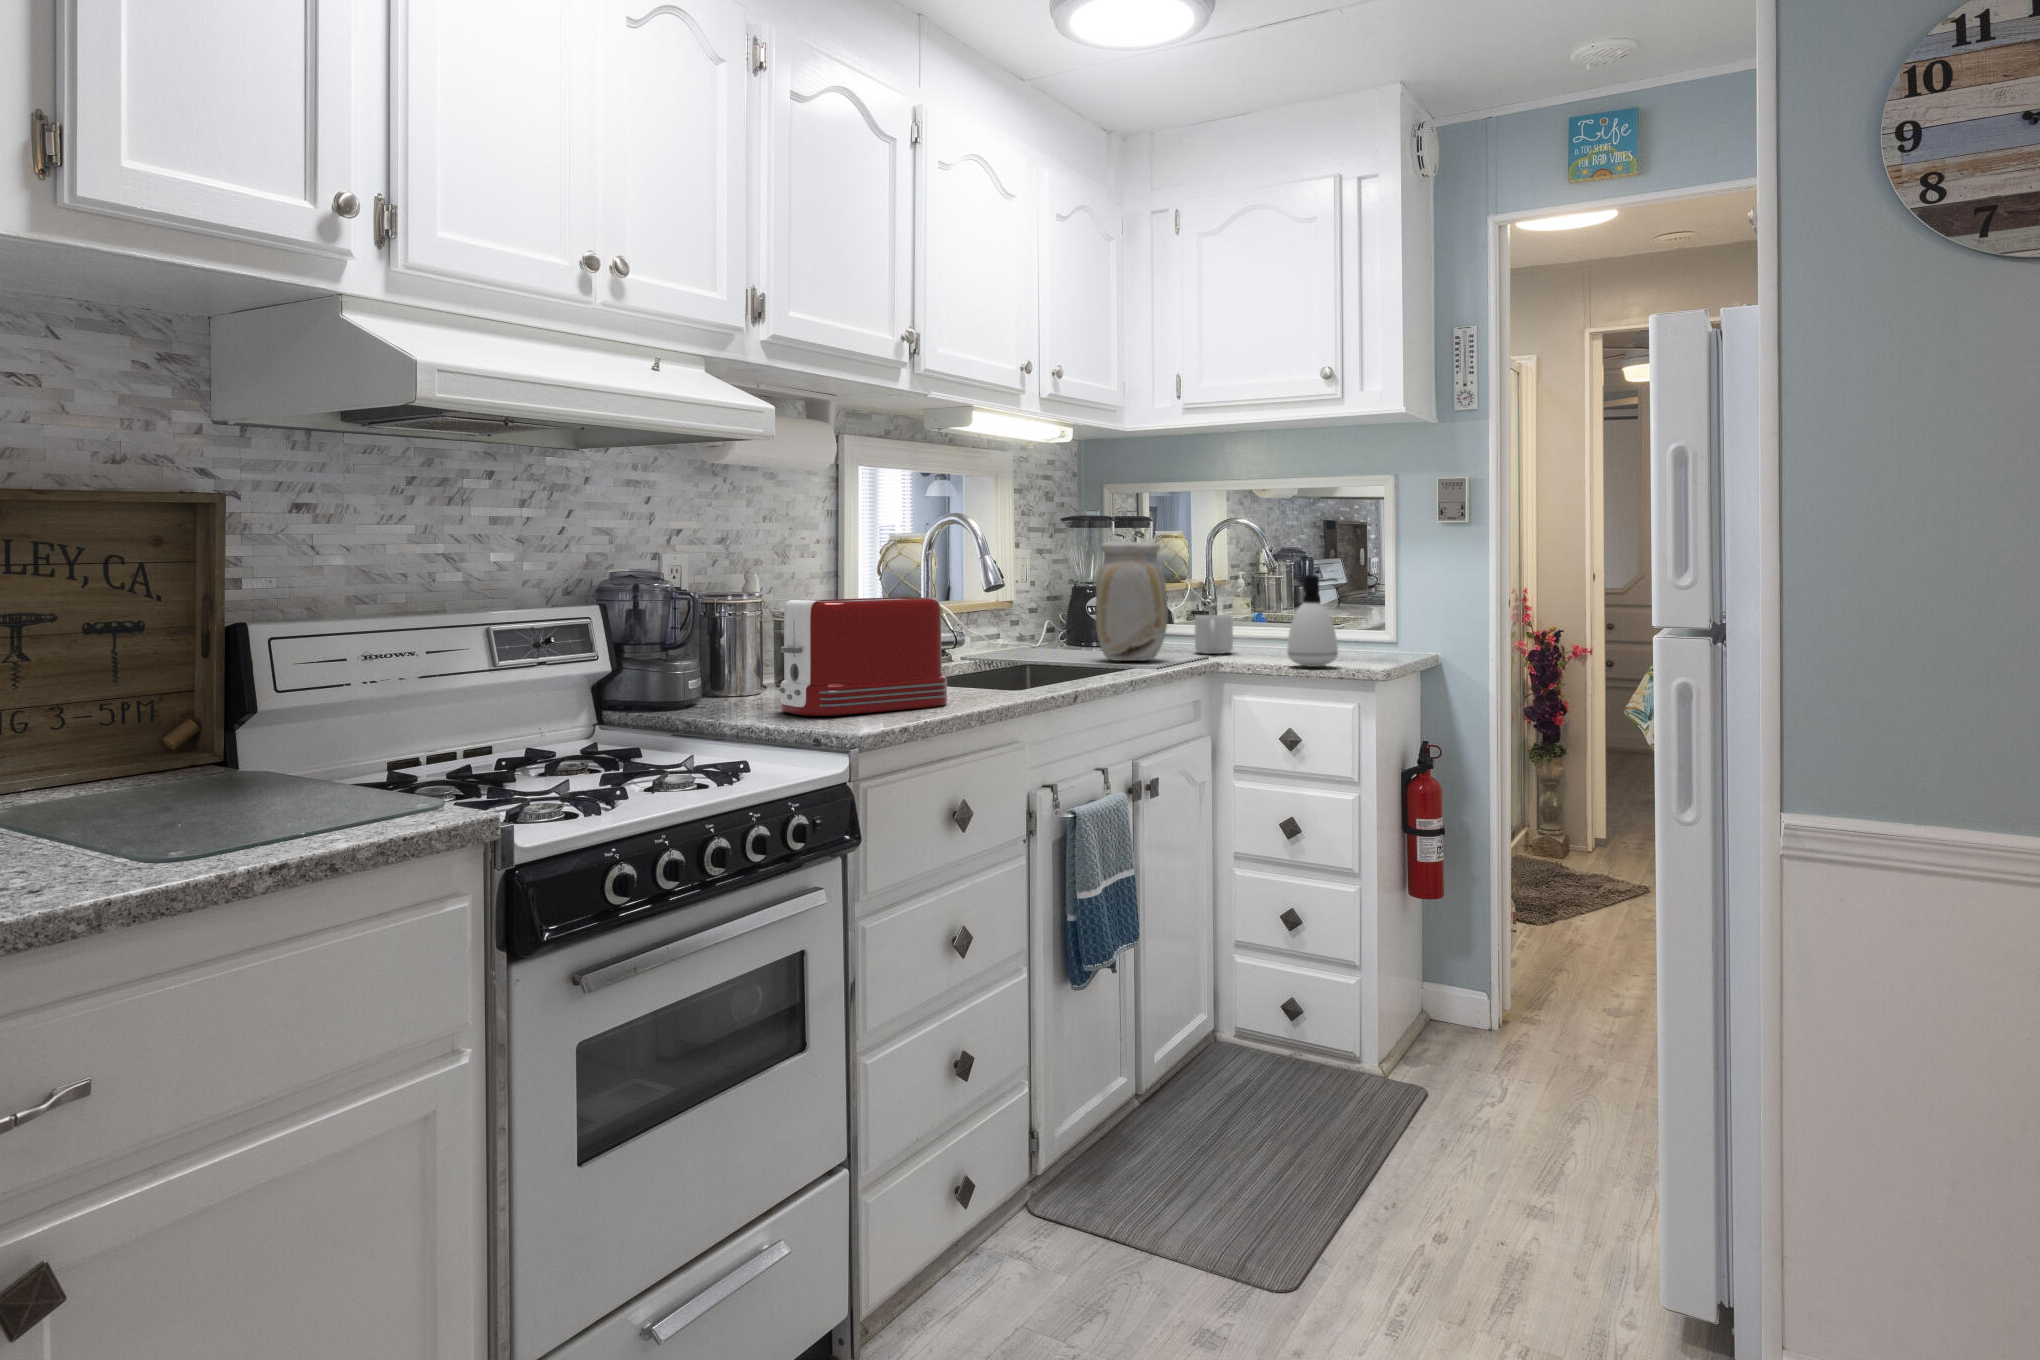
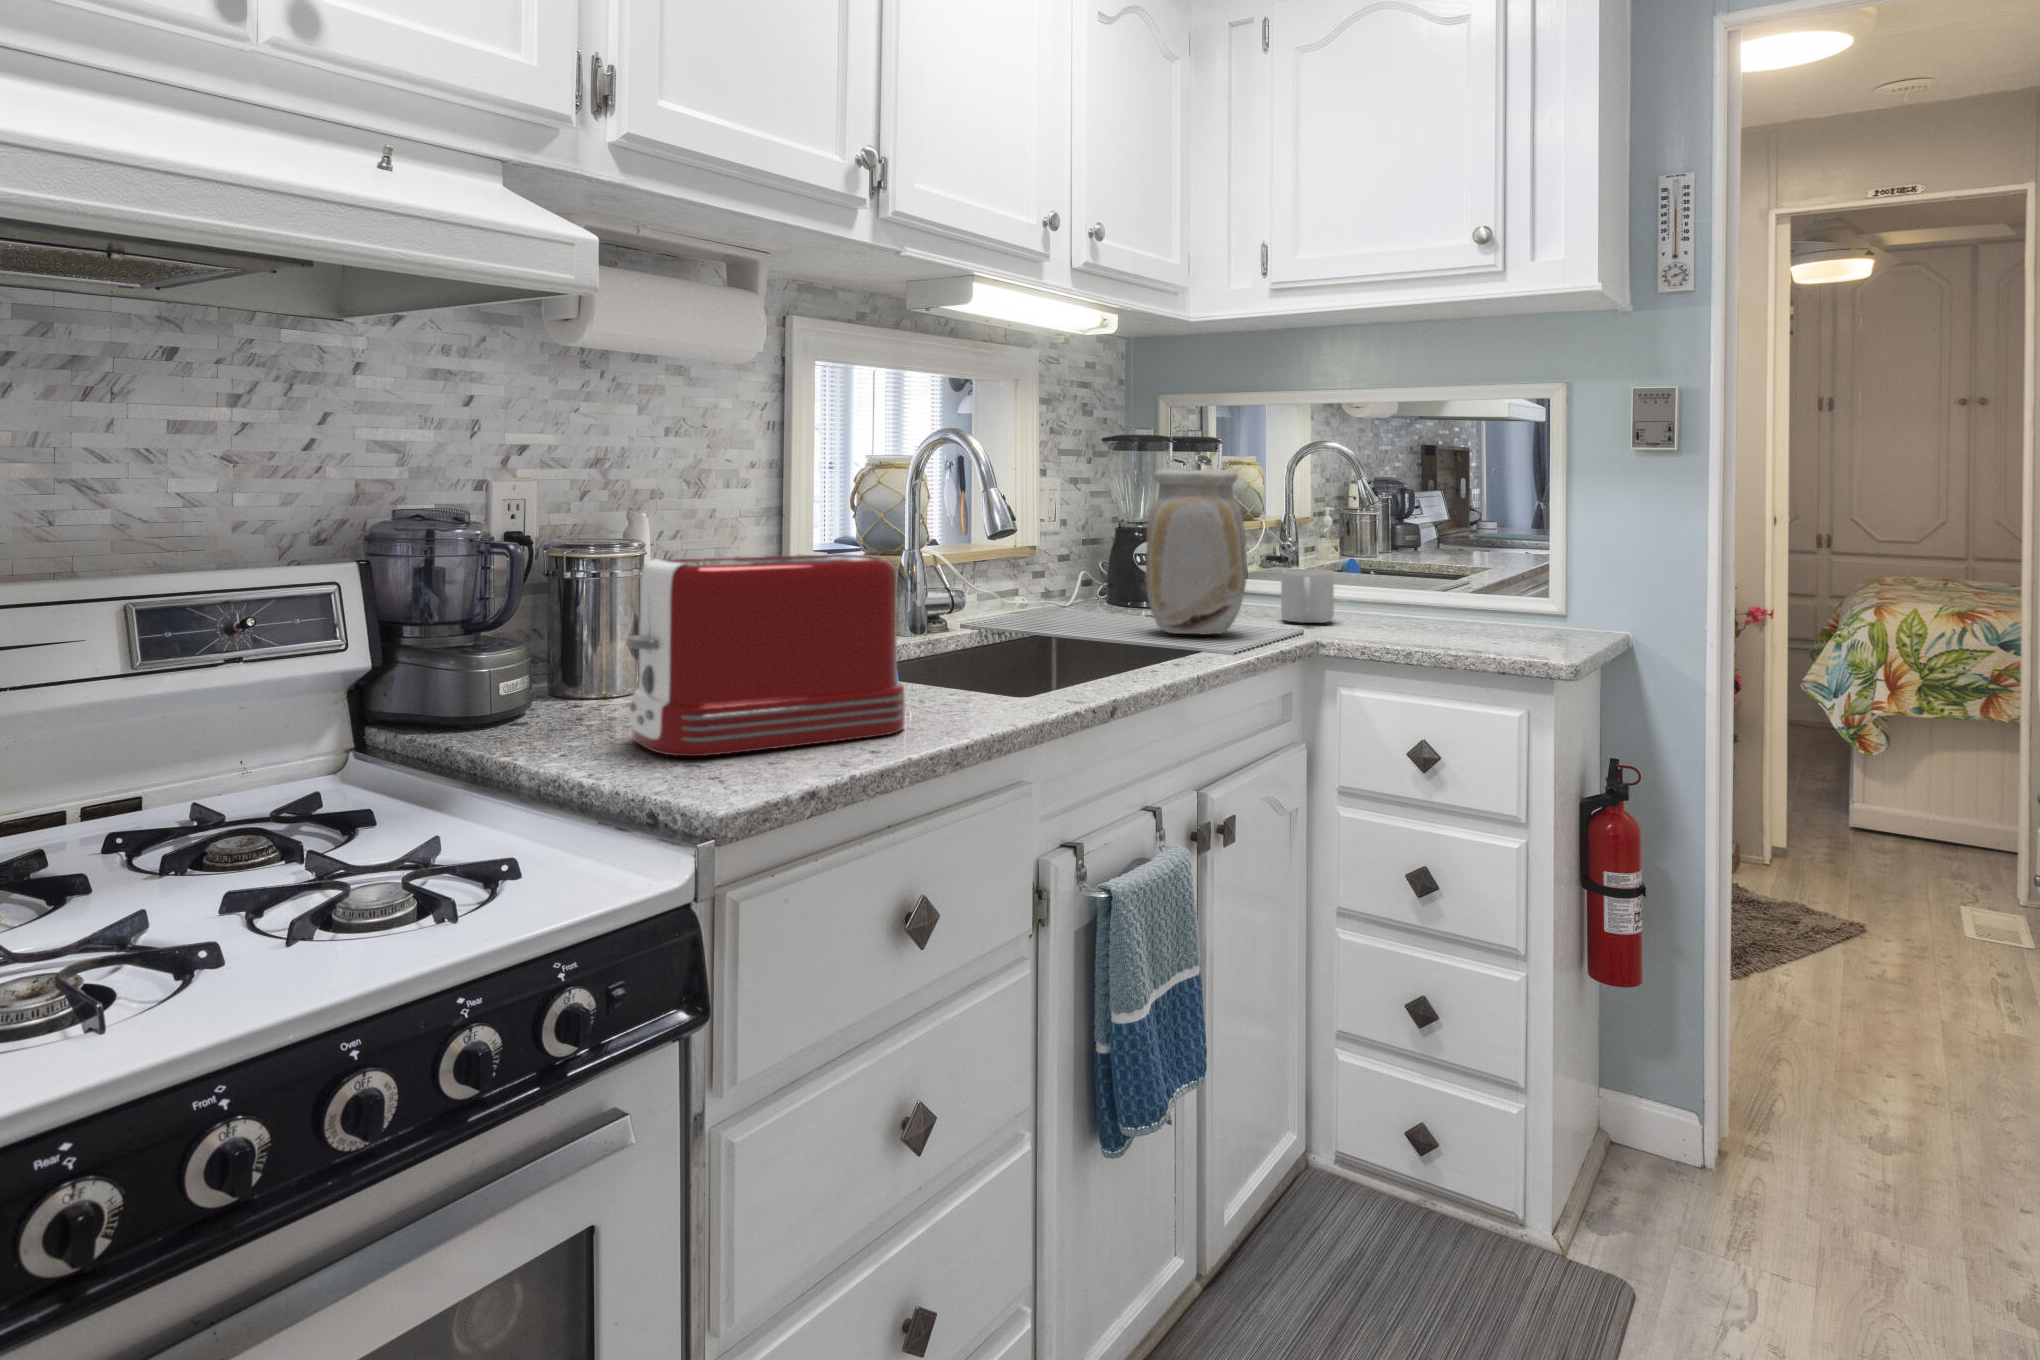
soap dispenser: present [1287,575,1338,667] -> none [1421,520,1498,652]

